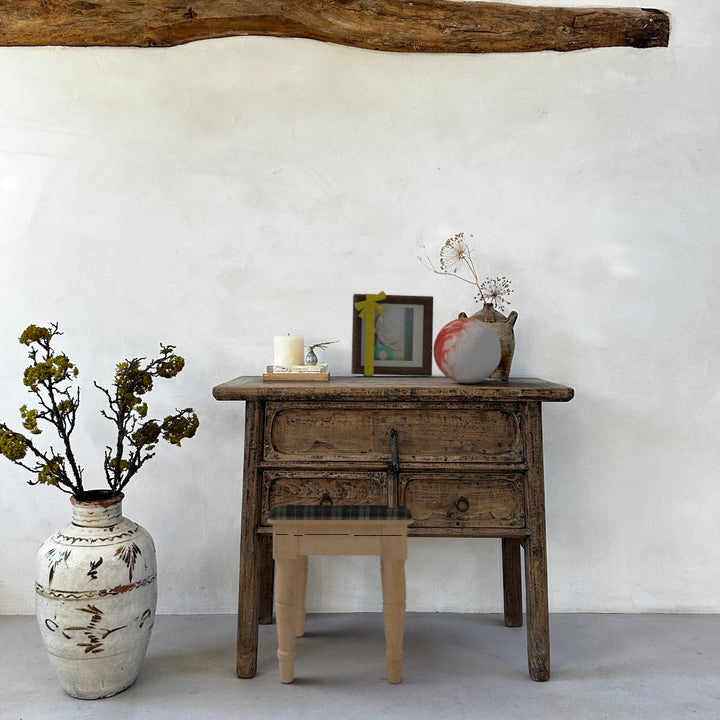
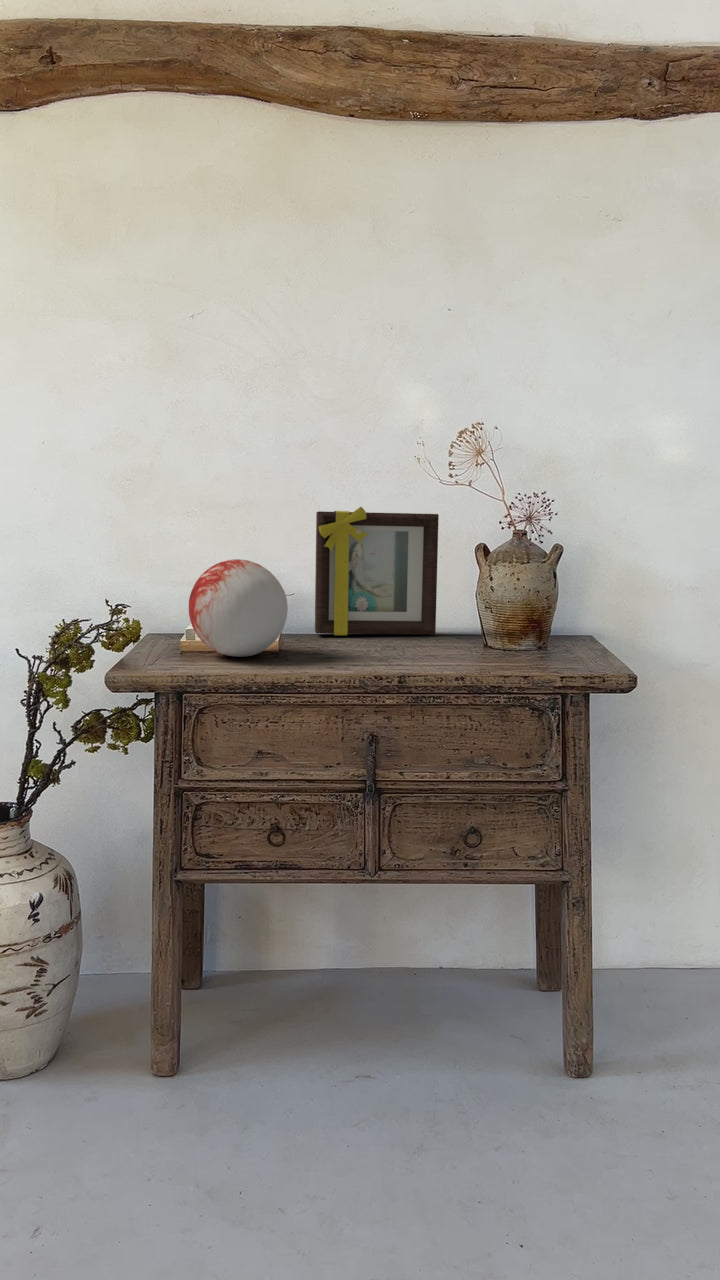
decorative orb: present [433,318,501,383] -> present [189,559,288,657]
footstool: present [267,504,413,684] -> none [191,797,400,1083]

